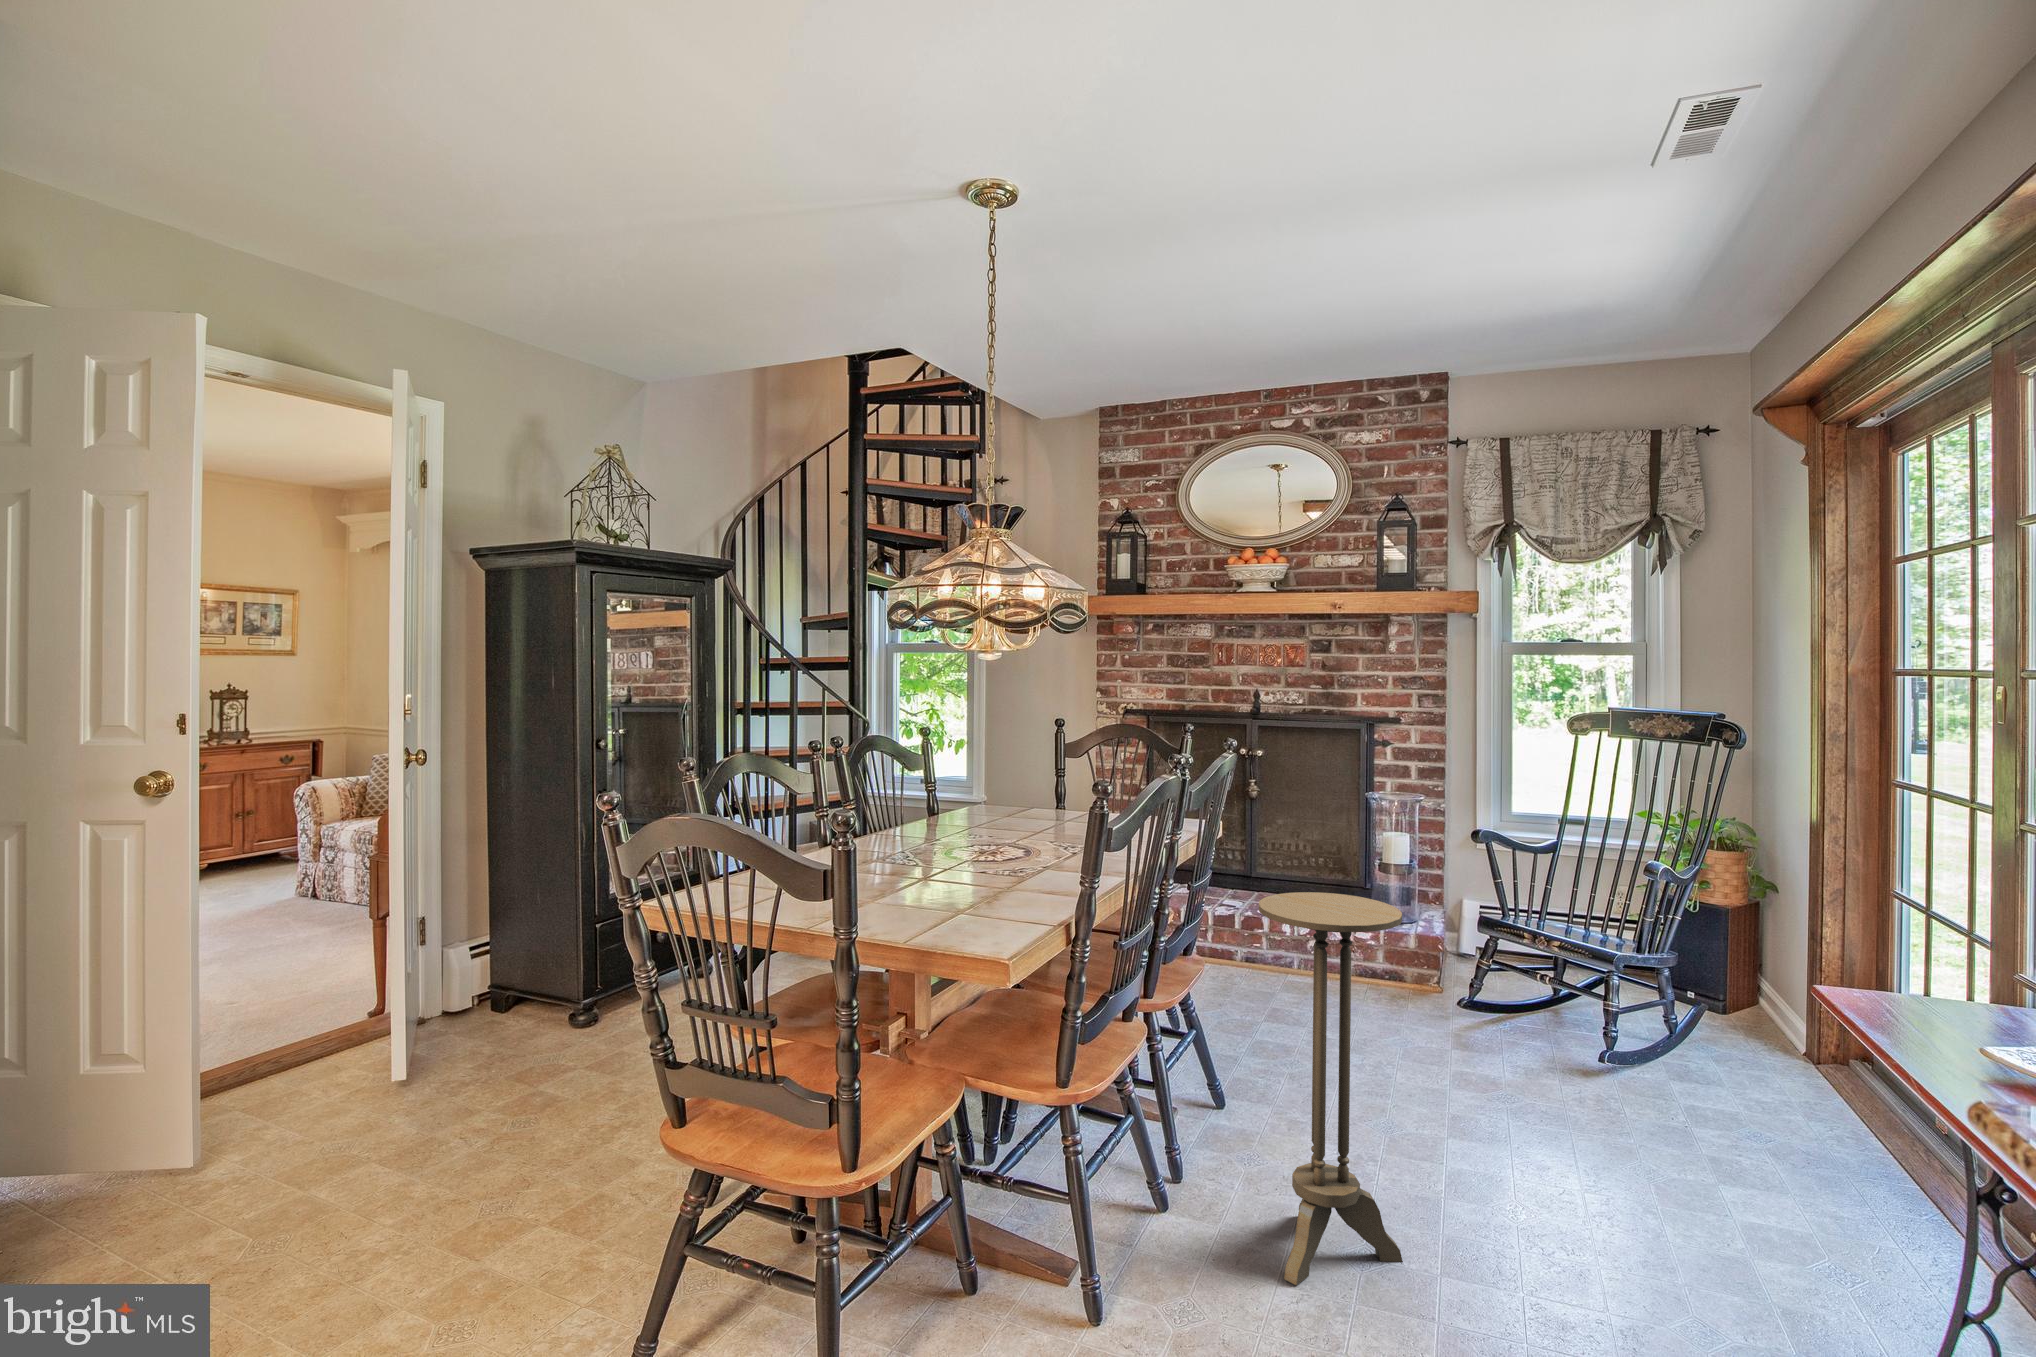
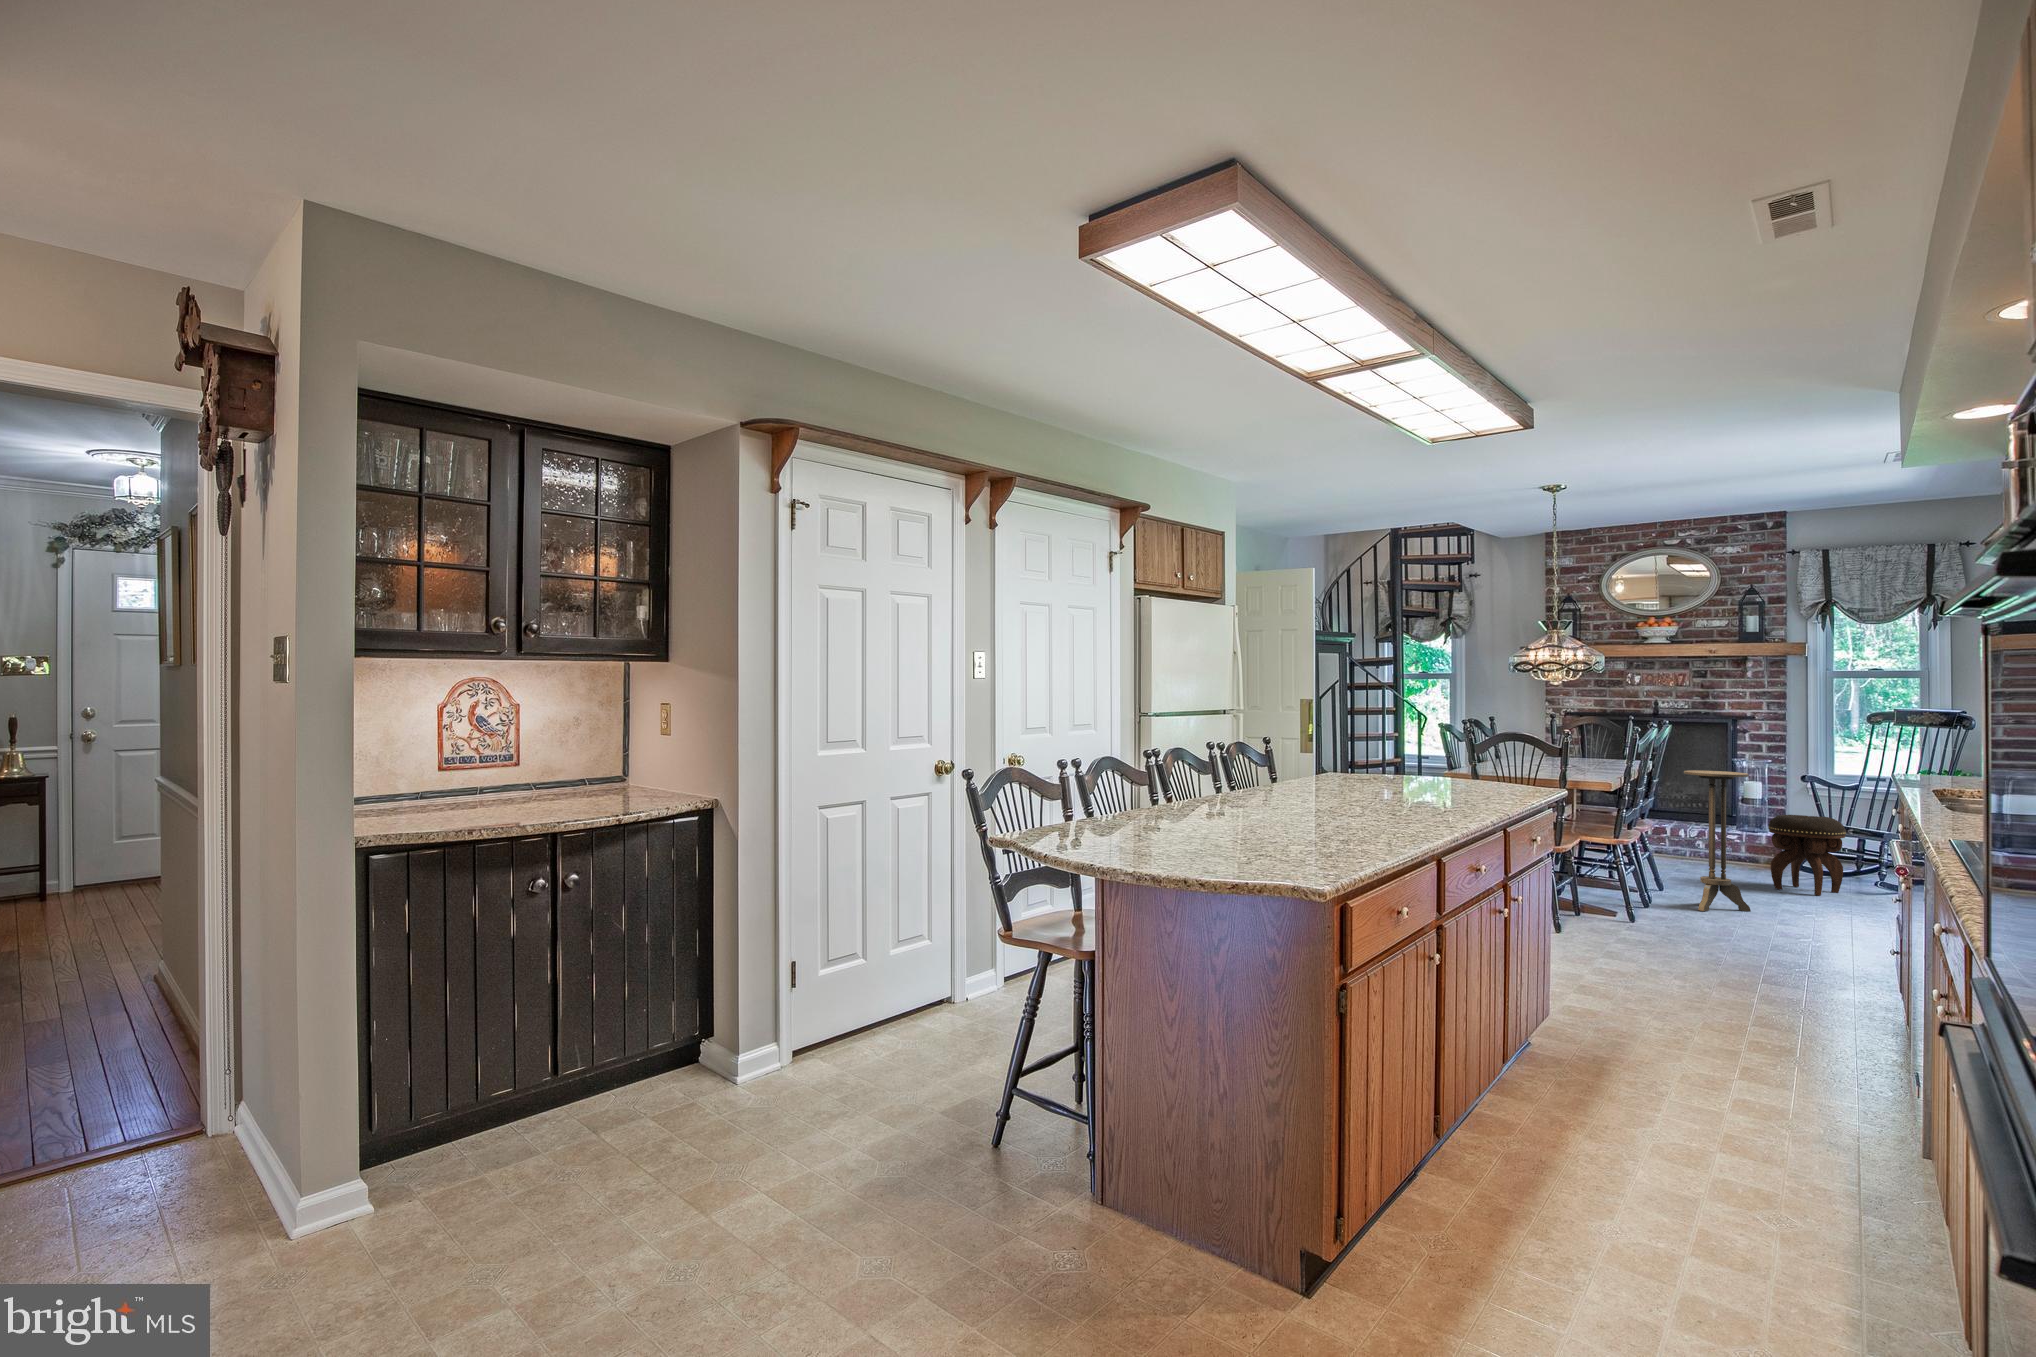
footstool: none [1428,936,1569,1123] -> present [1768,815,1846,896]

